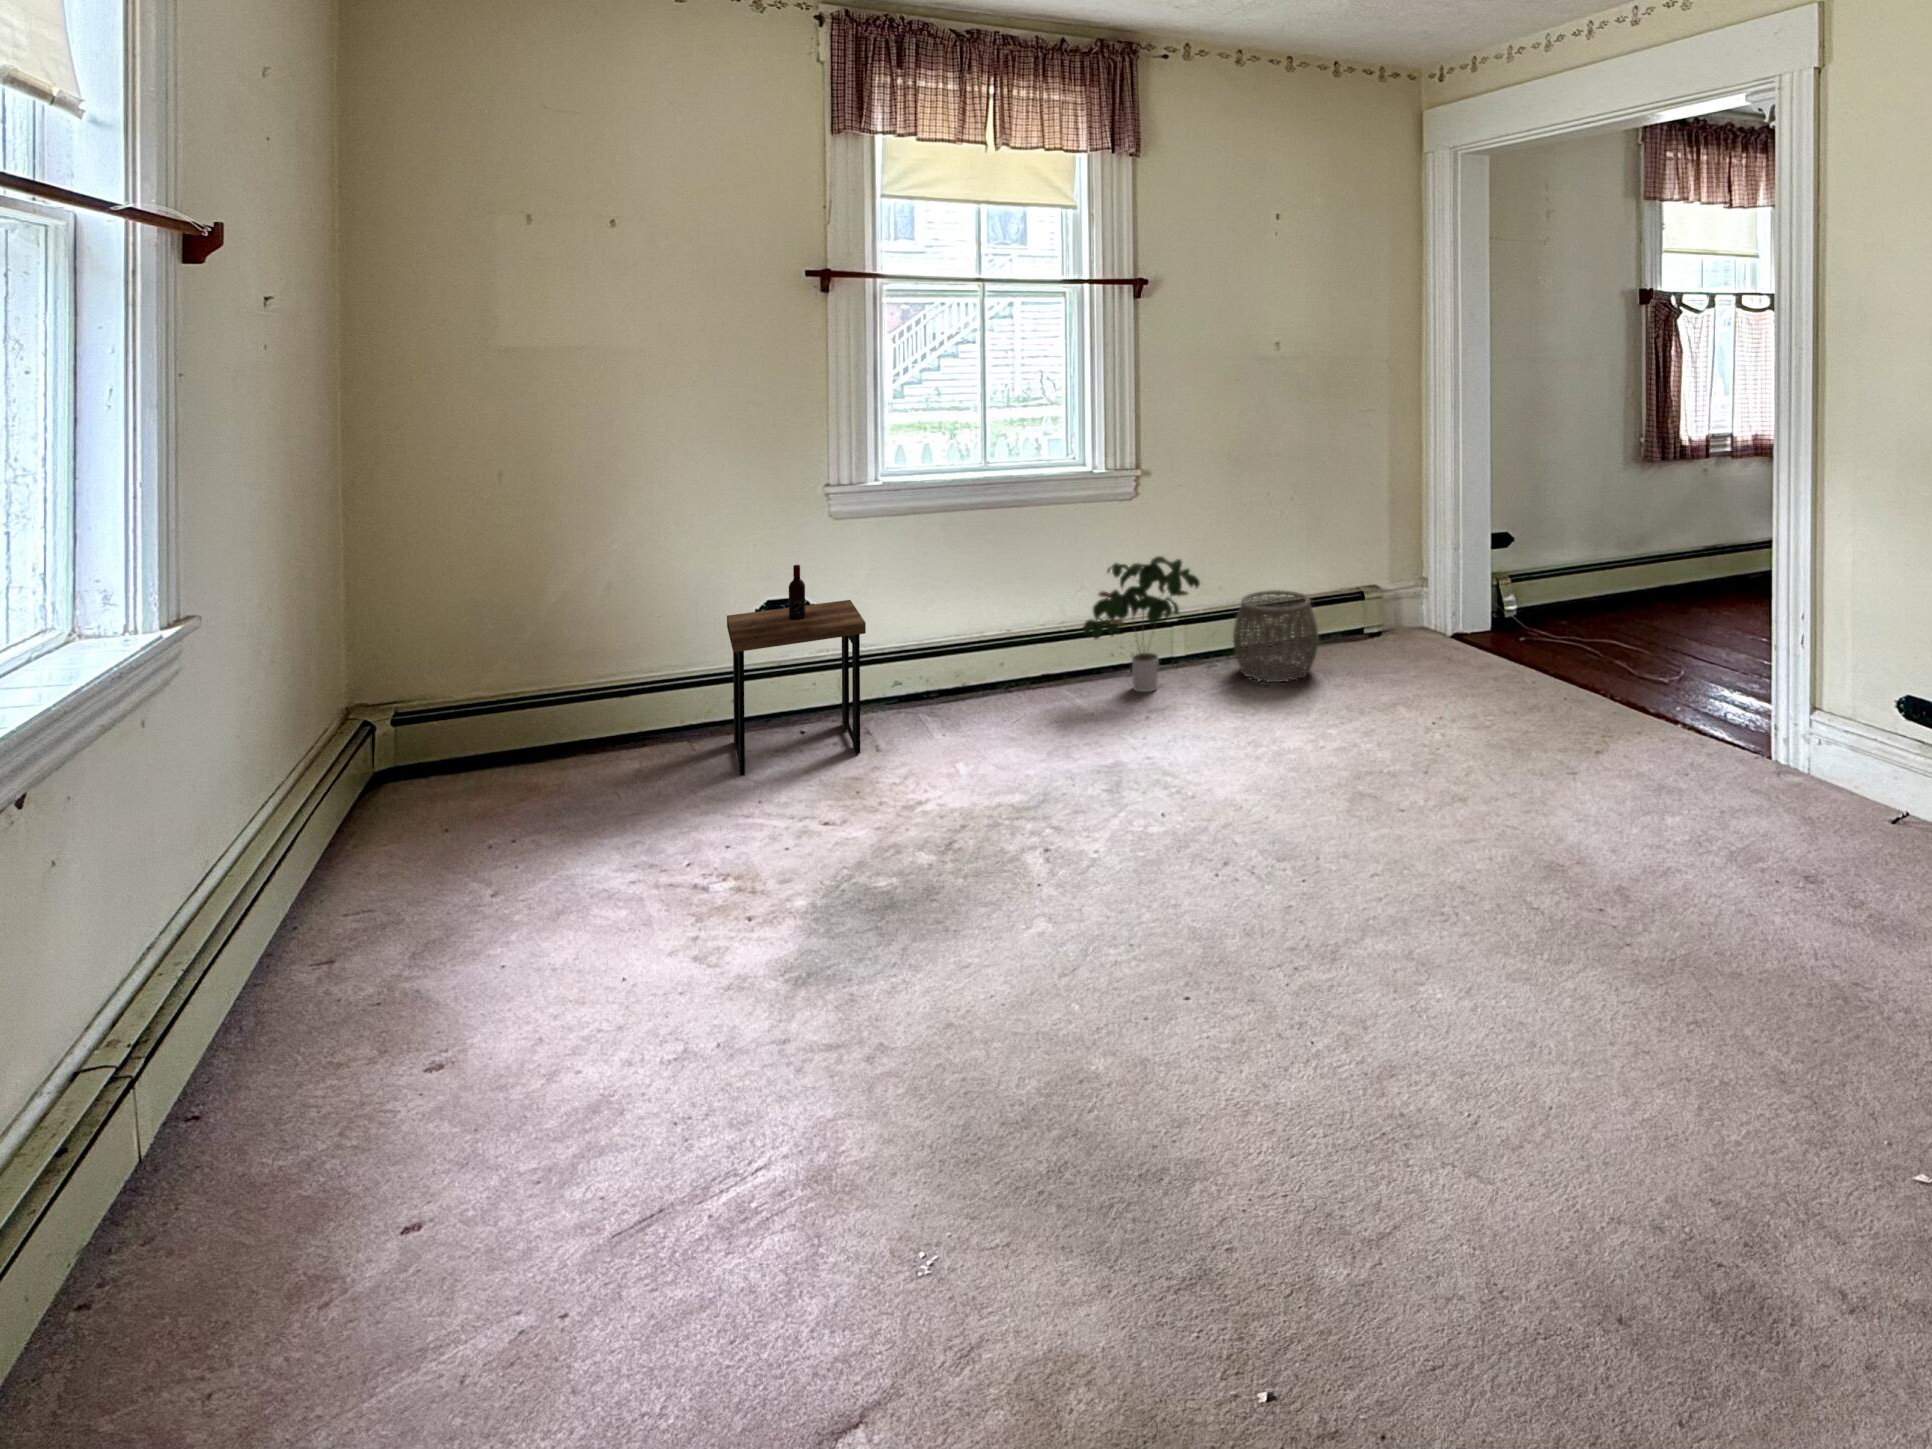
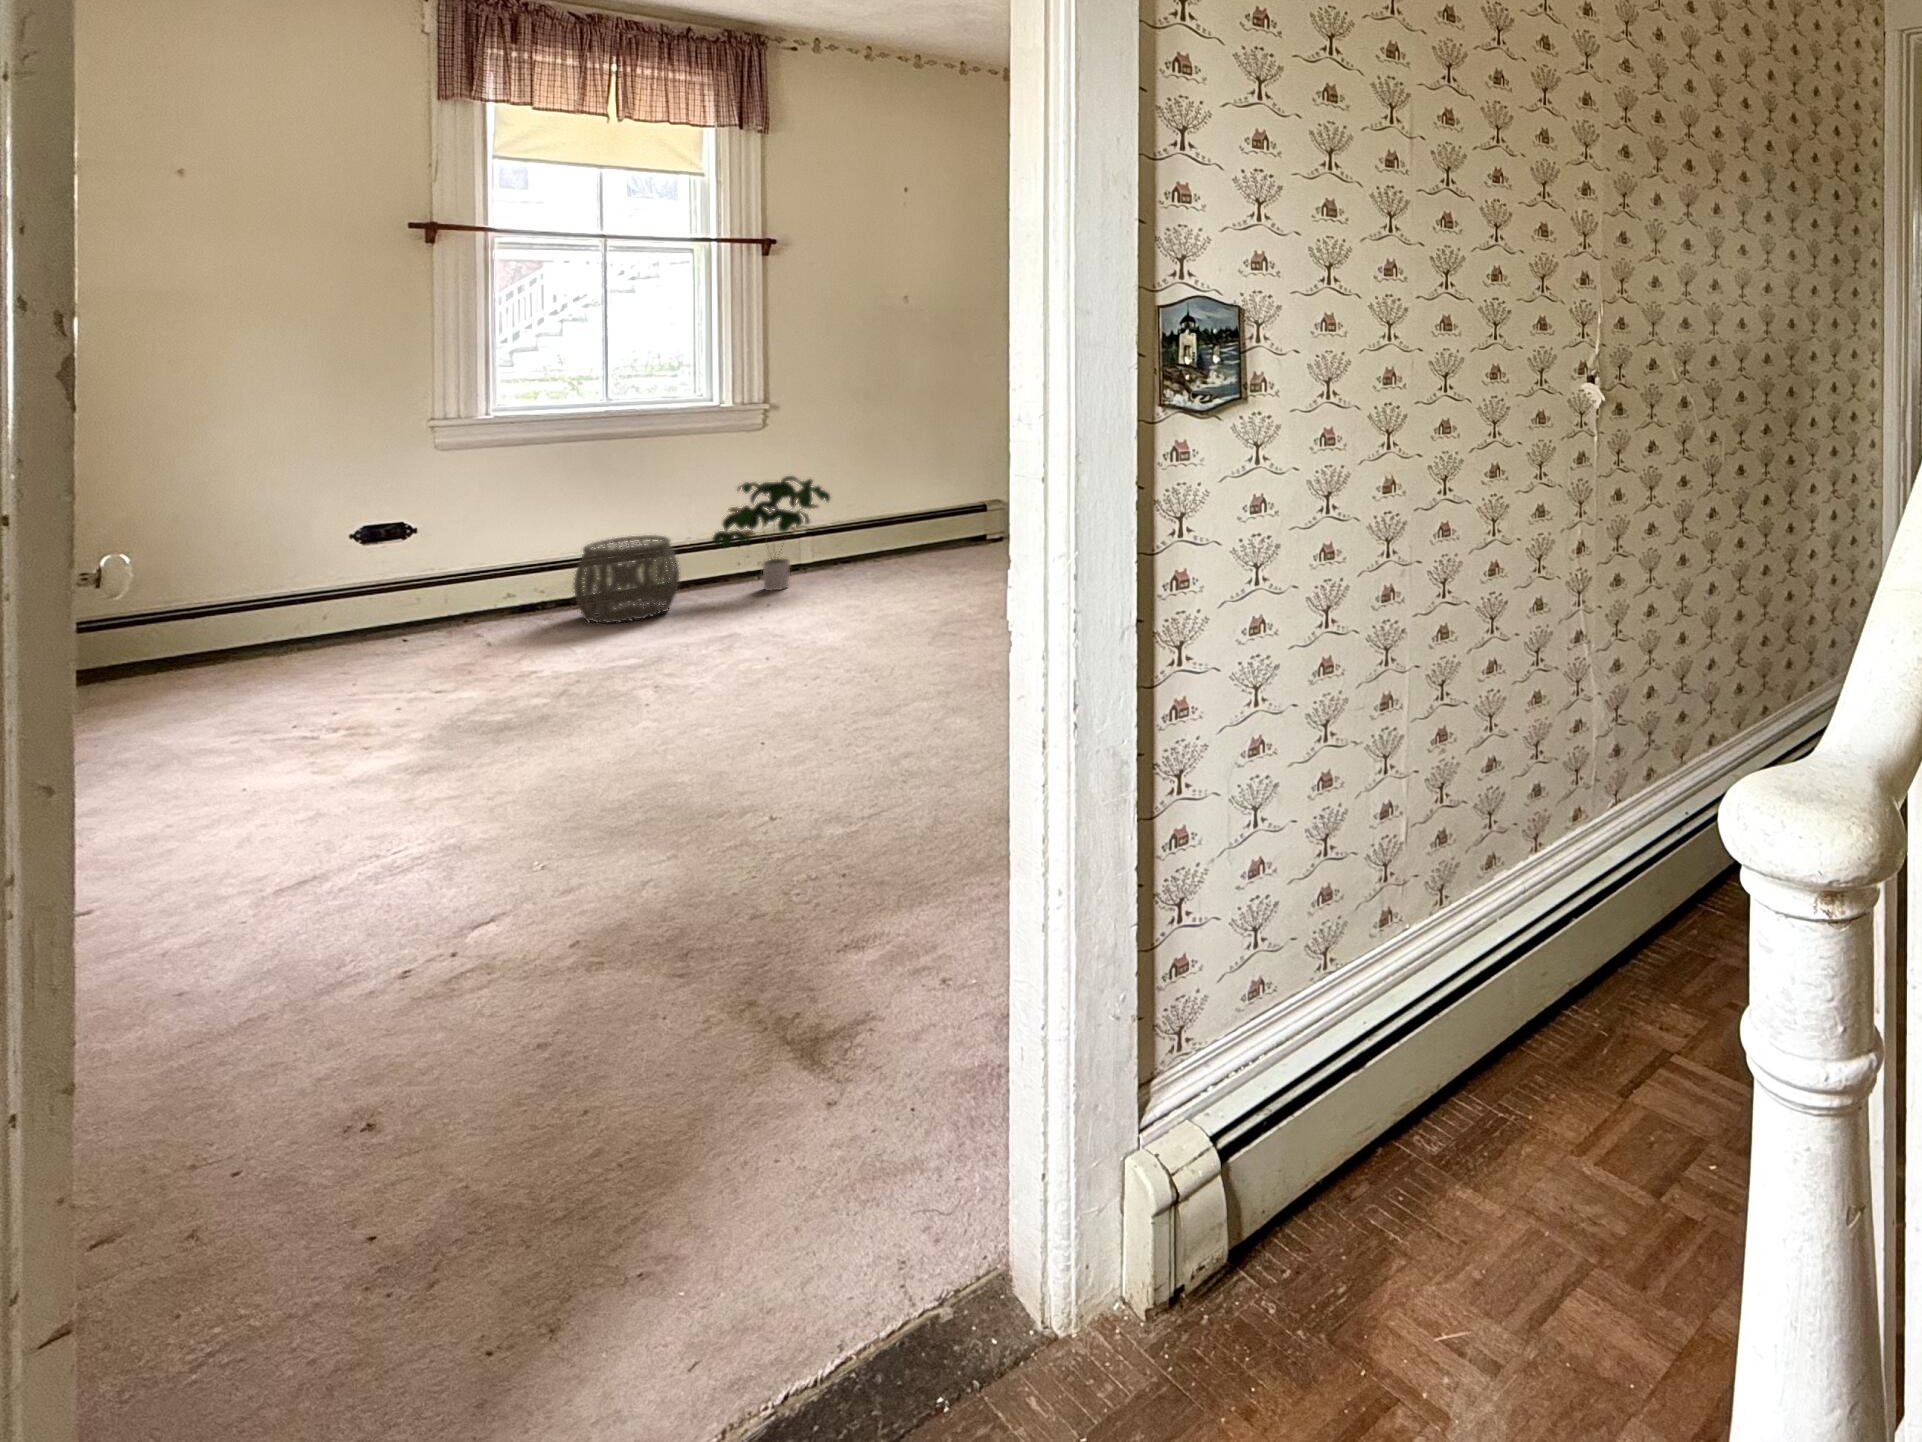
side table: present [727,565,866,776] -> none [318,486,482,672]
woven basket: present [1233,590,1319,682] -> present [574,535,680,623]

